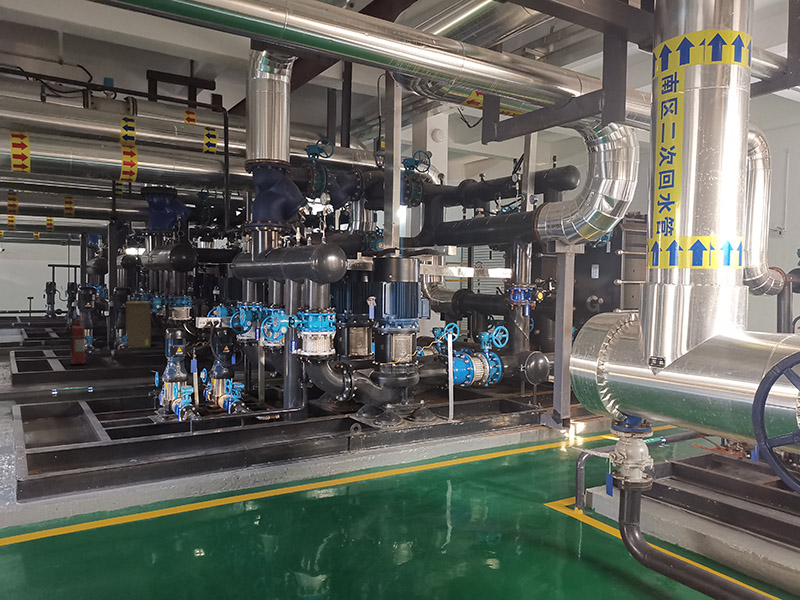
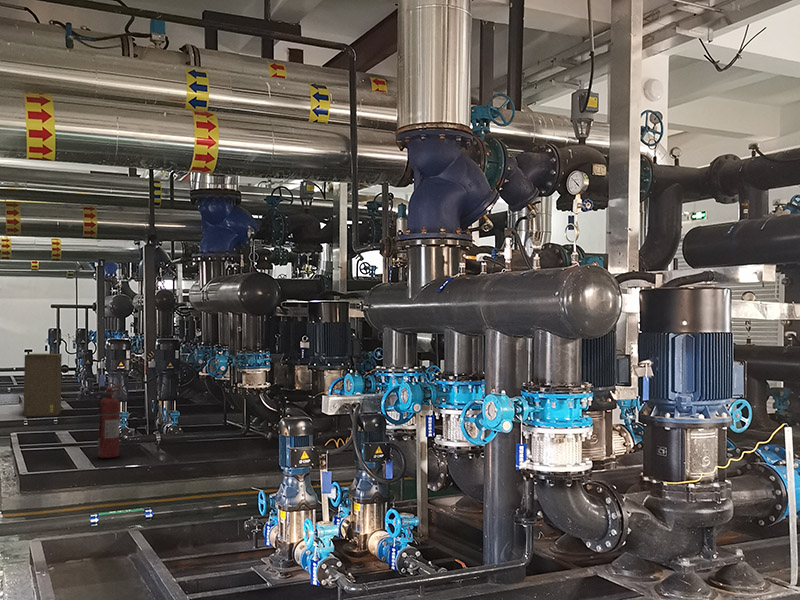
cardboard box: present [126,302,151,348] -> present [24,354,62,416]

